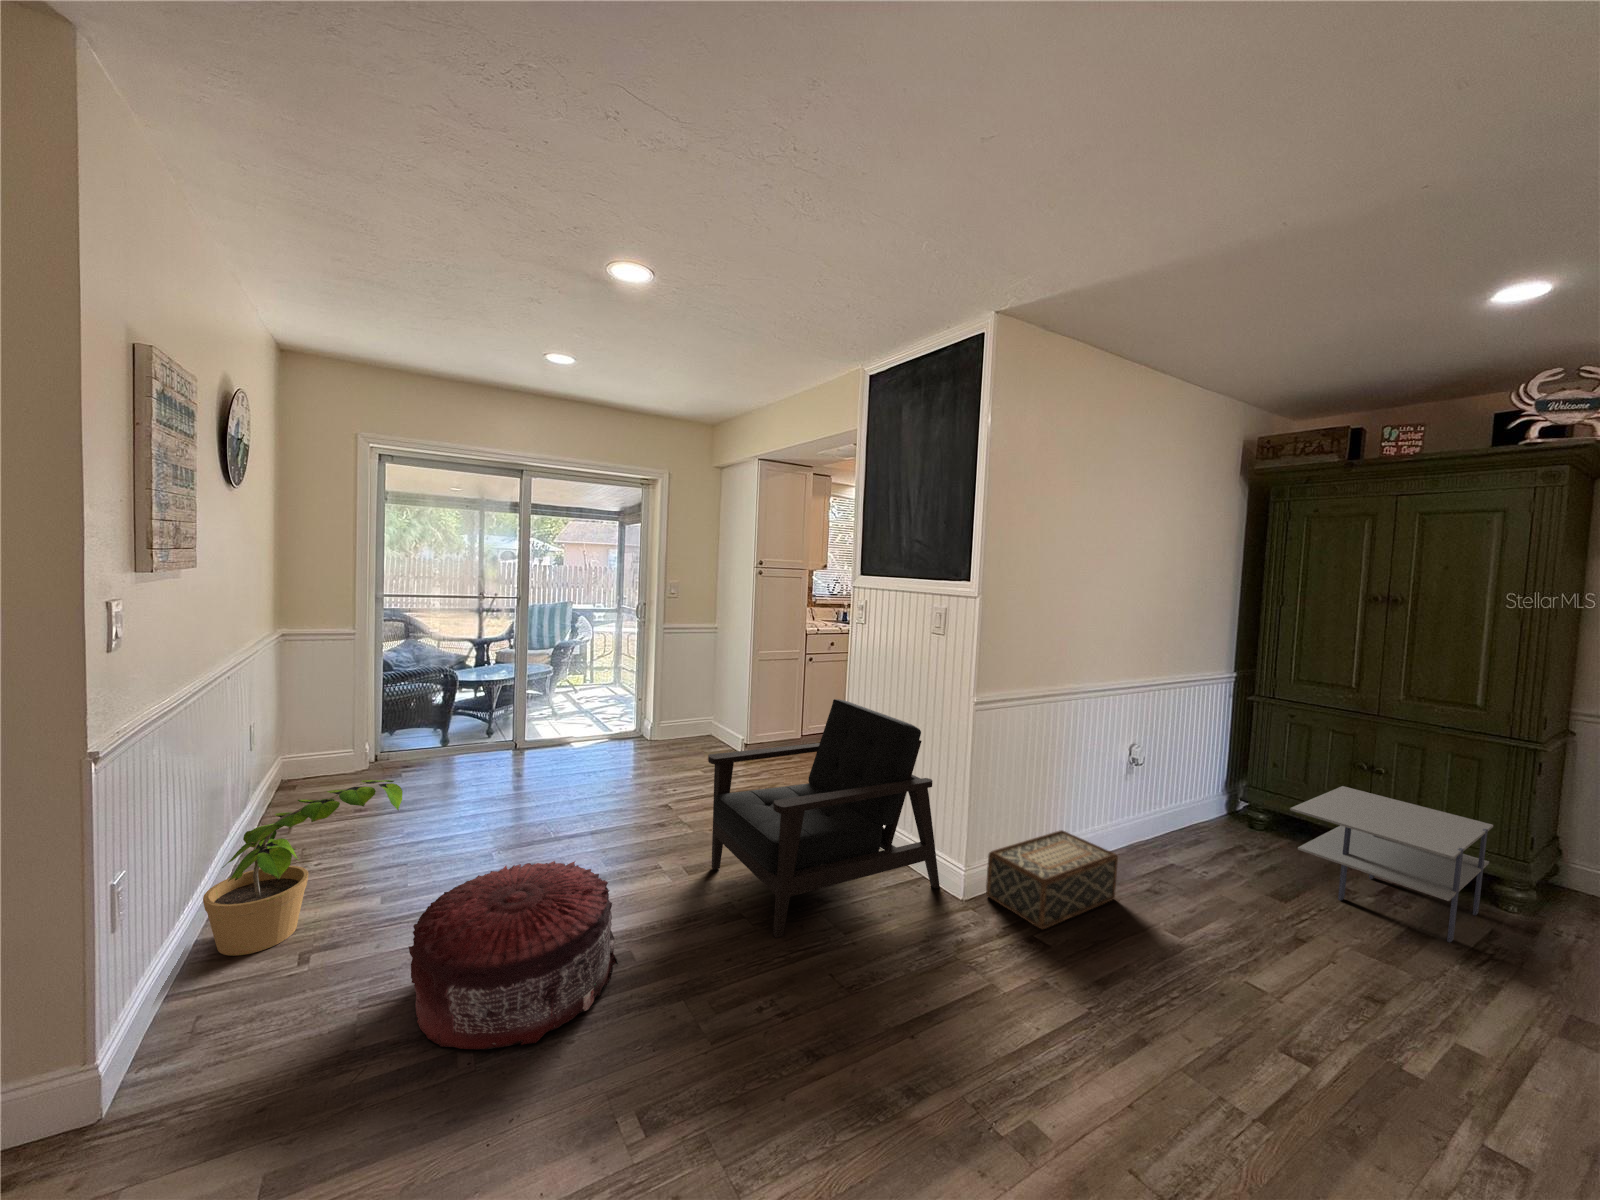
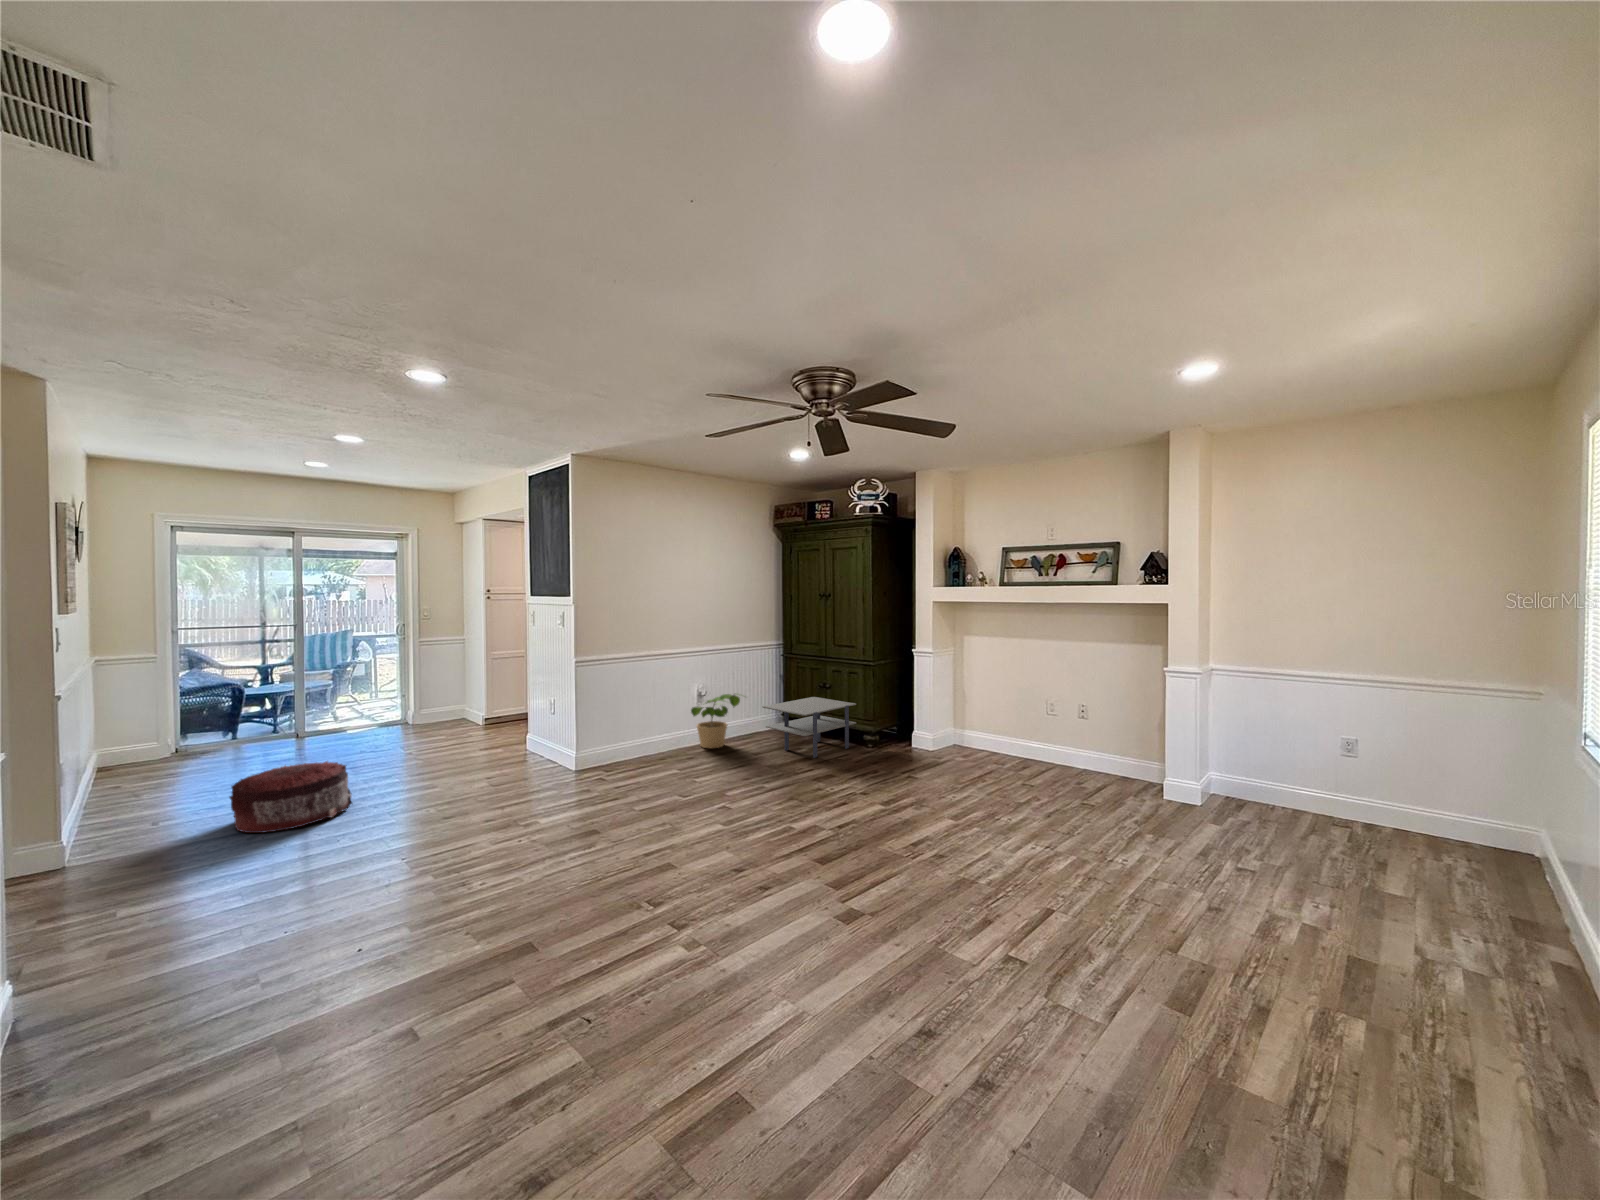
armchair: present [708,699,940,938] -> none [422,672,566,791]
potted plant: present [203,780,402,956] -> present [691,693,740,748]
woven basket: present [986,830,1118,929] -> none [588,732,662,774]

